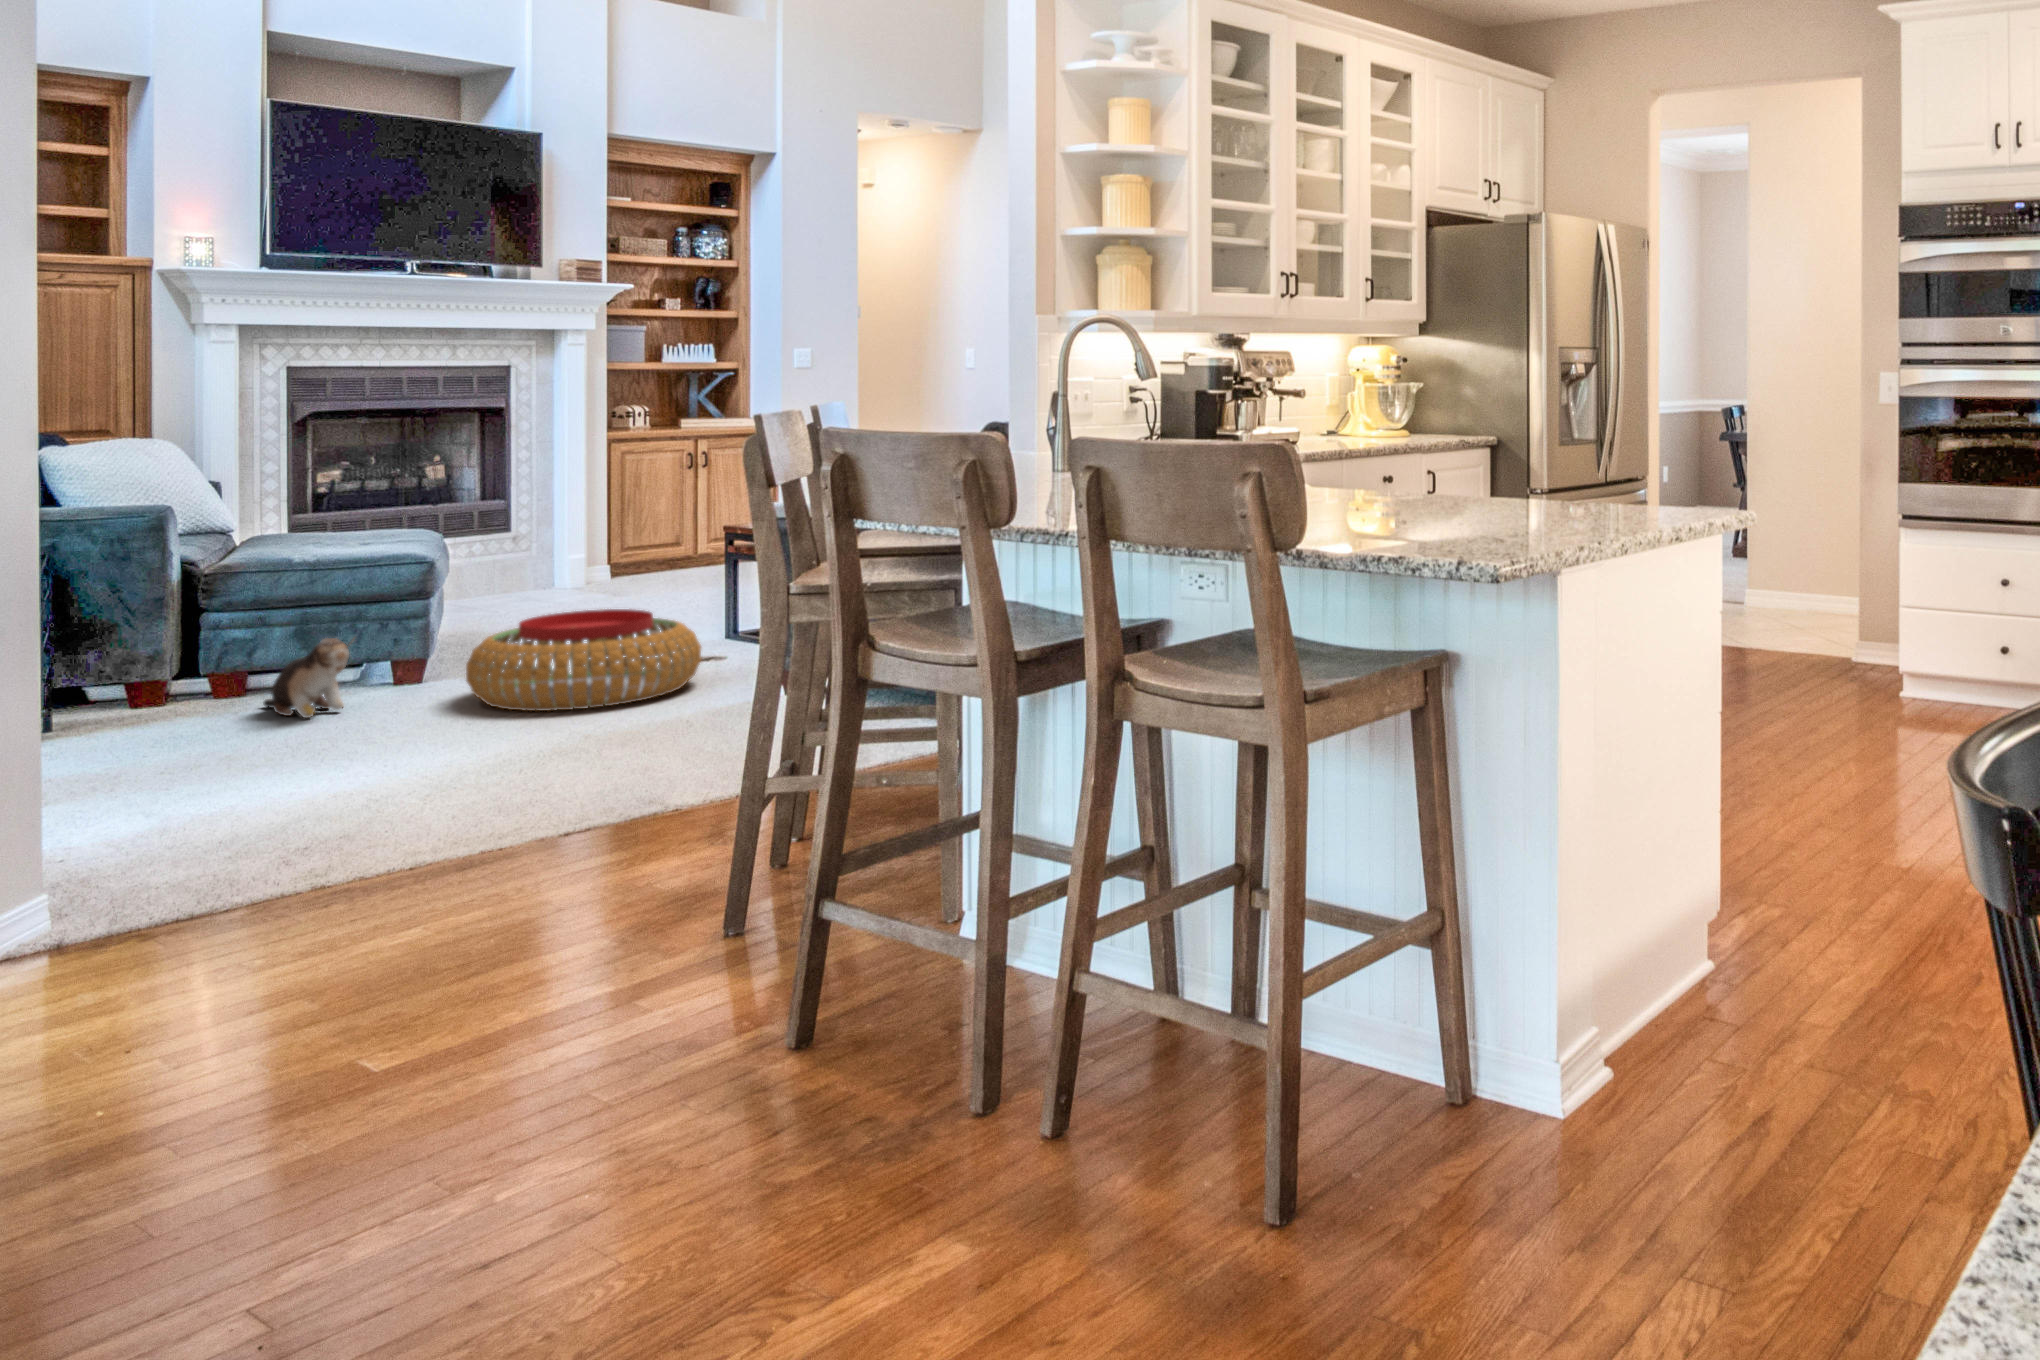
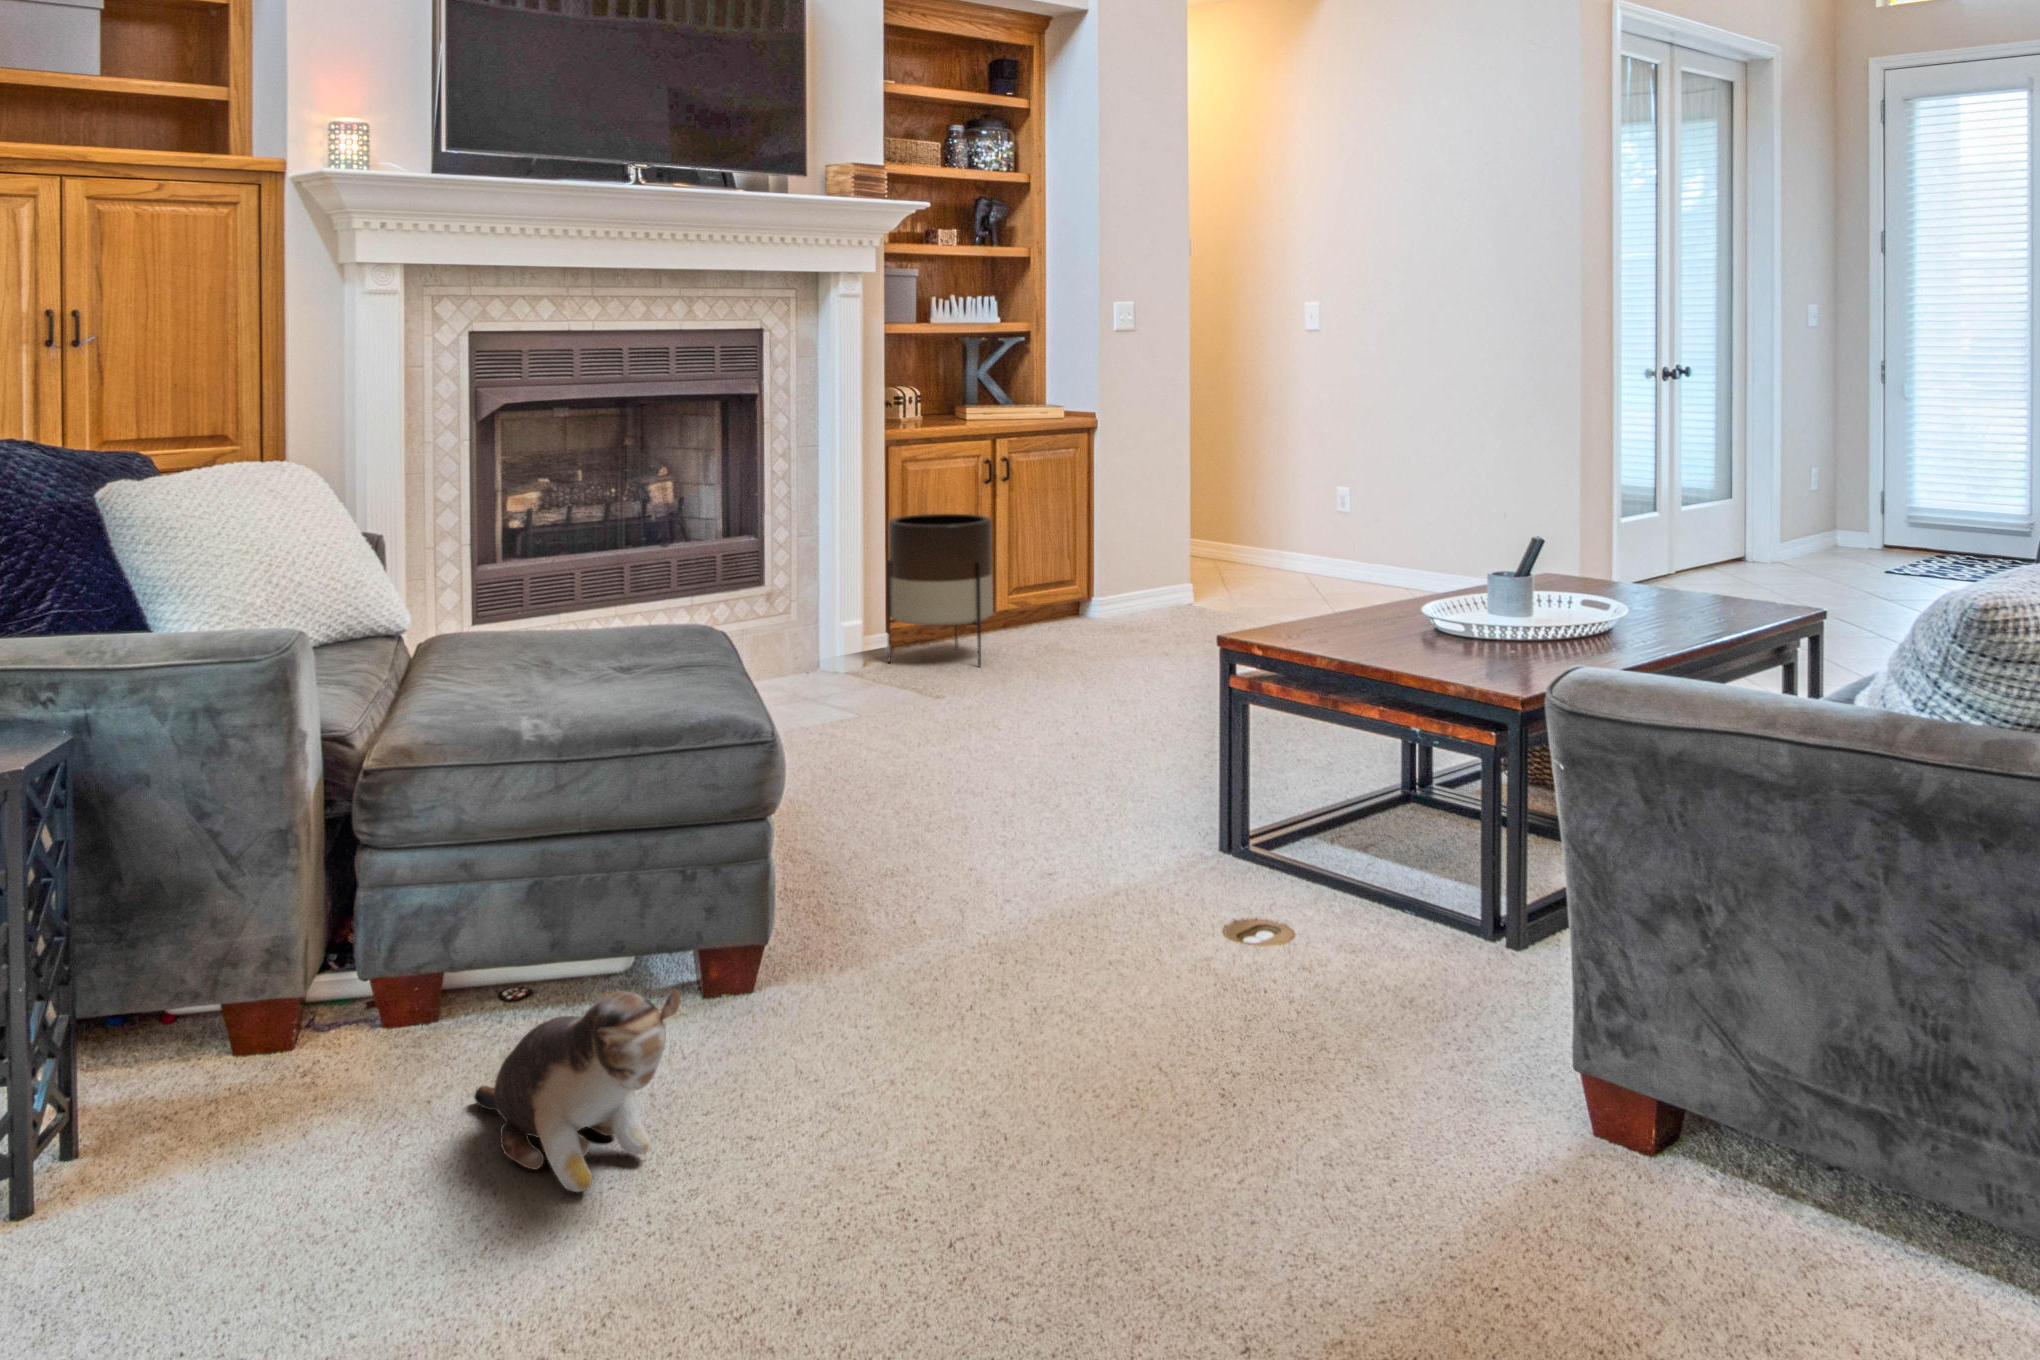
planter: none [602,487,681,583] -> present [887,514,993,666]
pouf: present [466,609,702,711] -> none [901,878,1410,1223]

